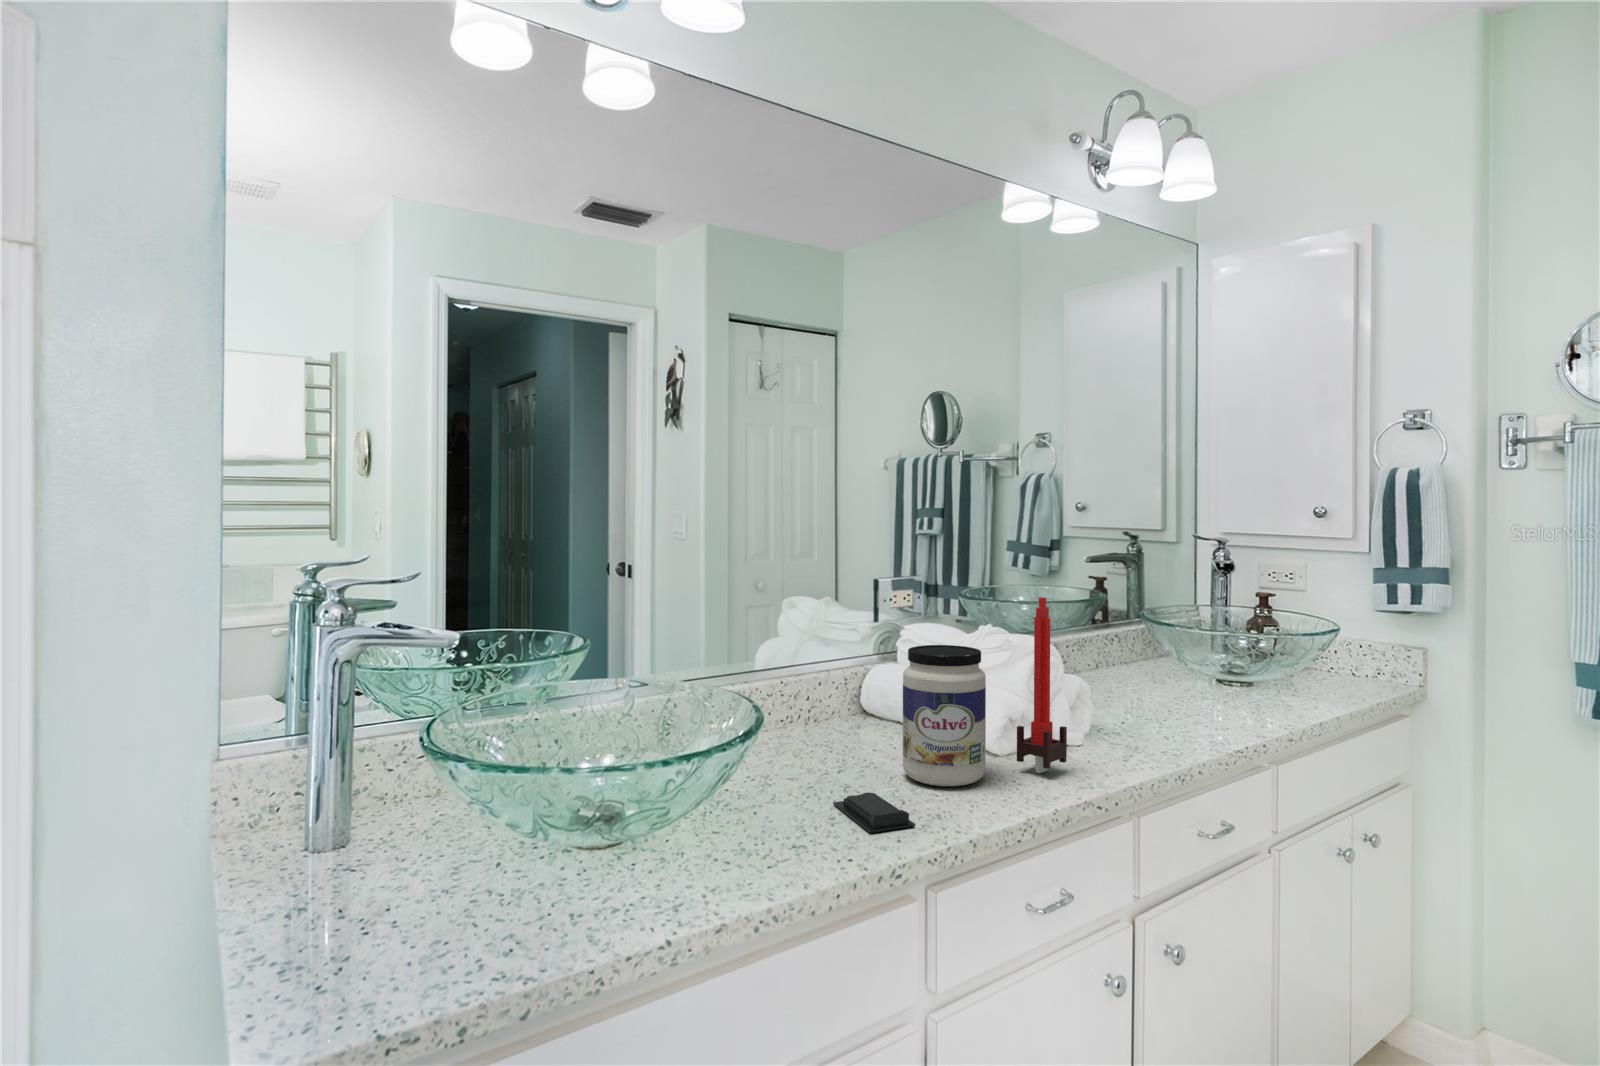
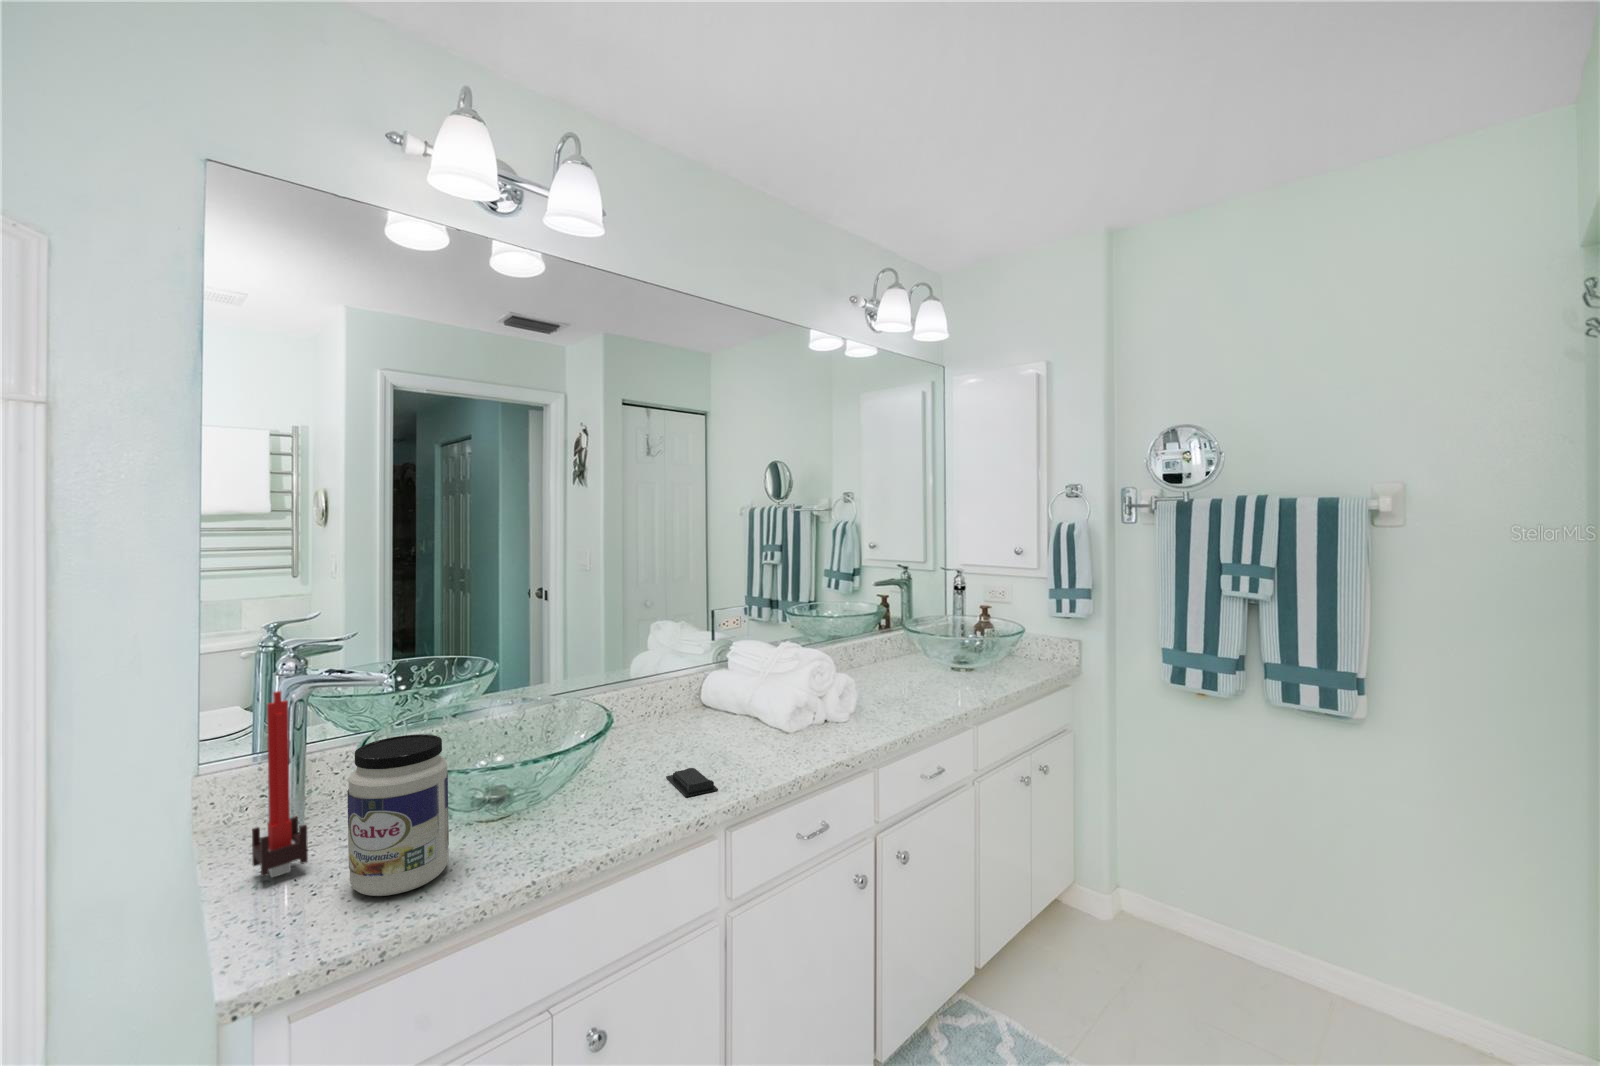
candle: present [1017,597,1067,773] -> present [252,691,308,877]
jar: present [903,645,986,786] -> present [347,734,449,896]

